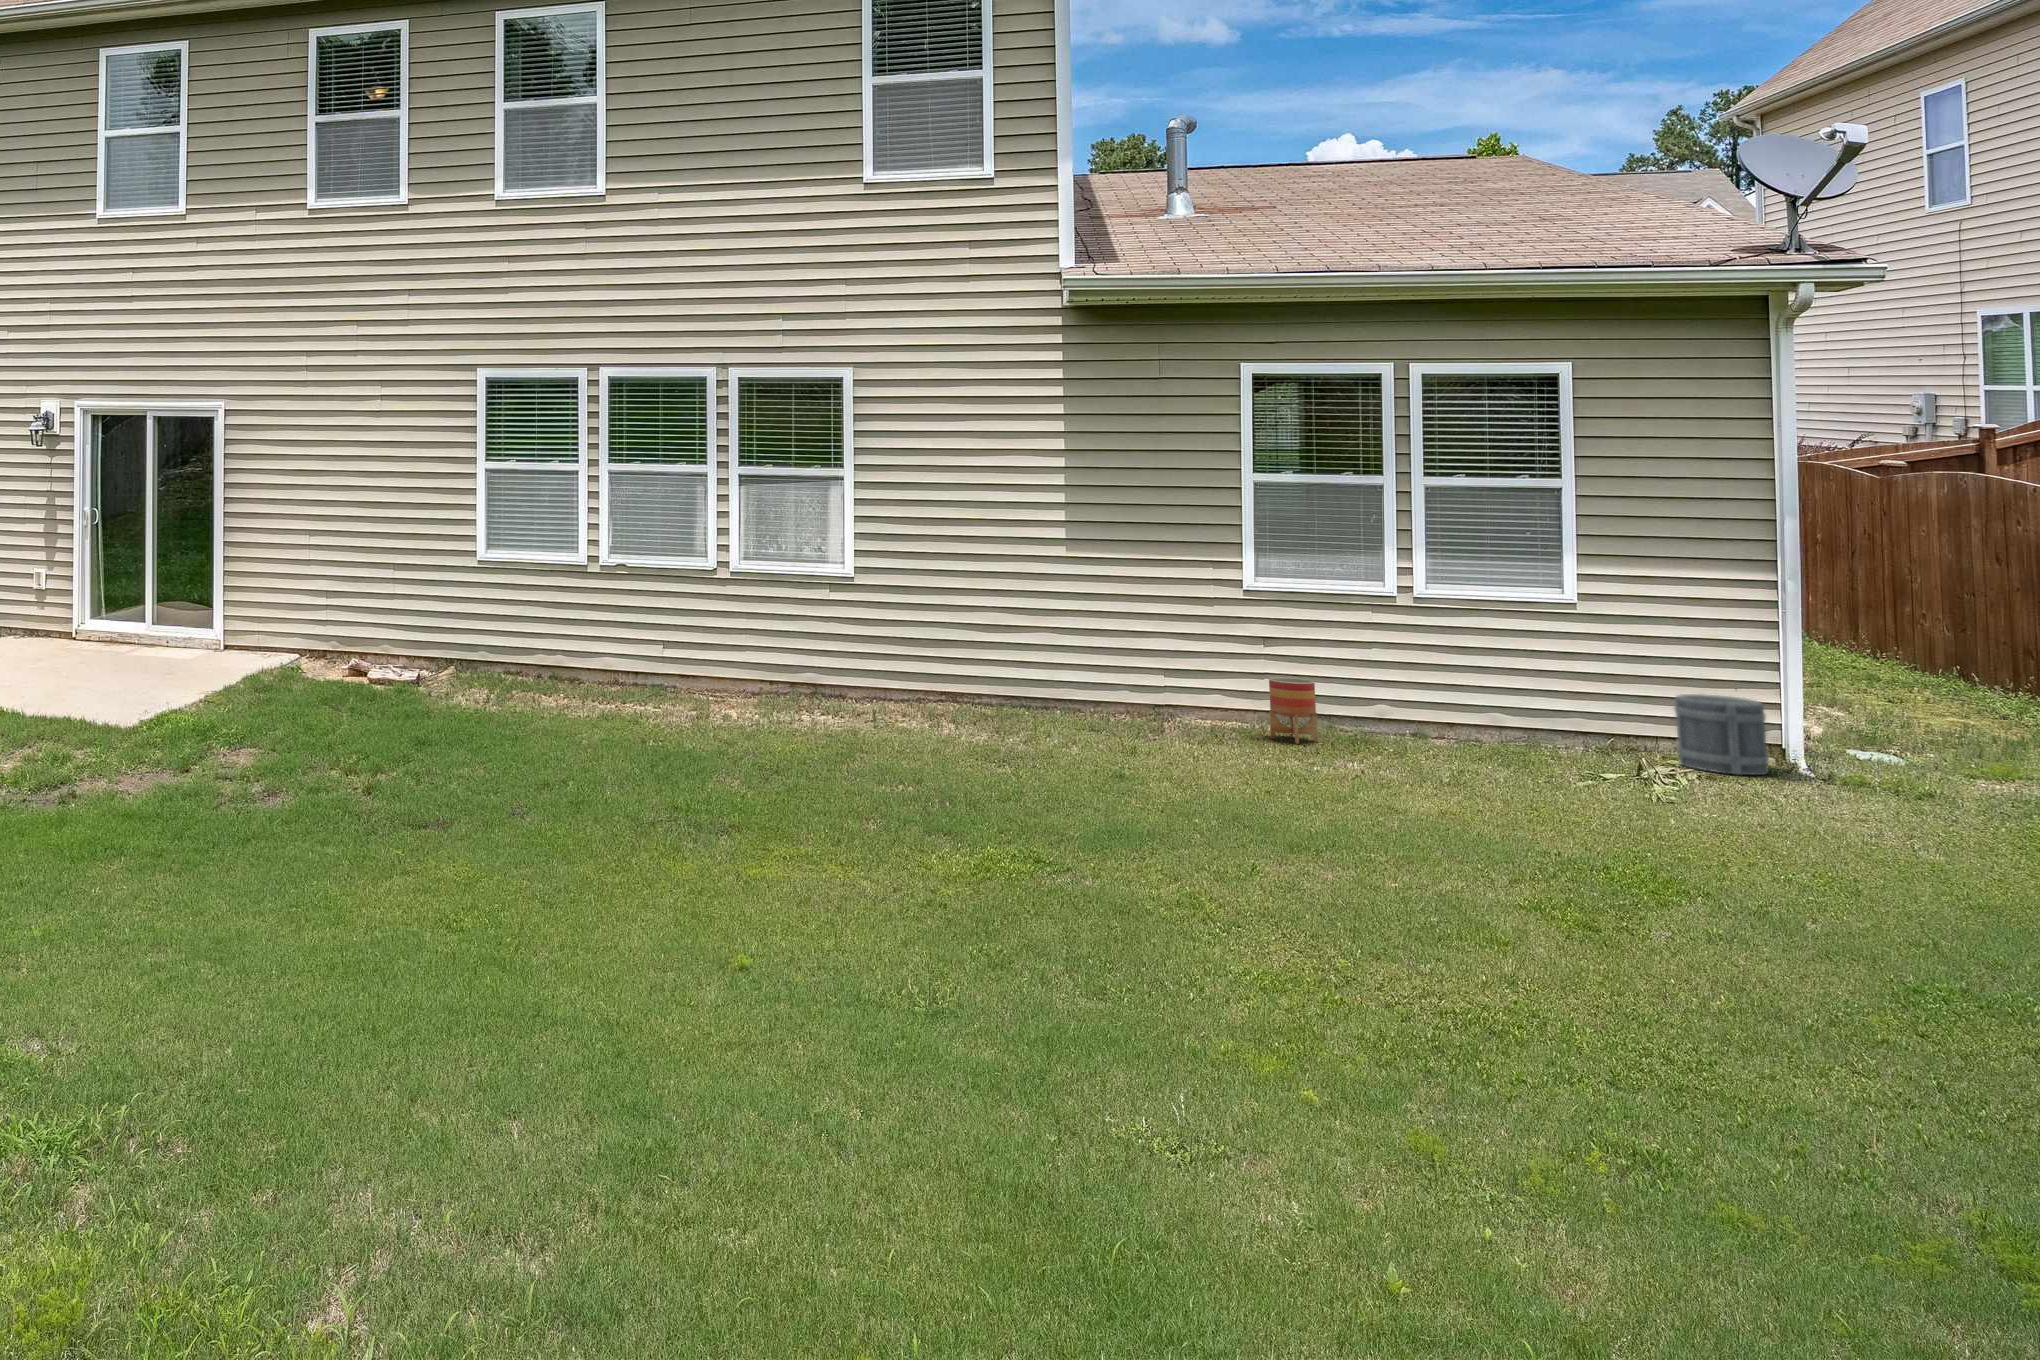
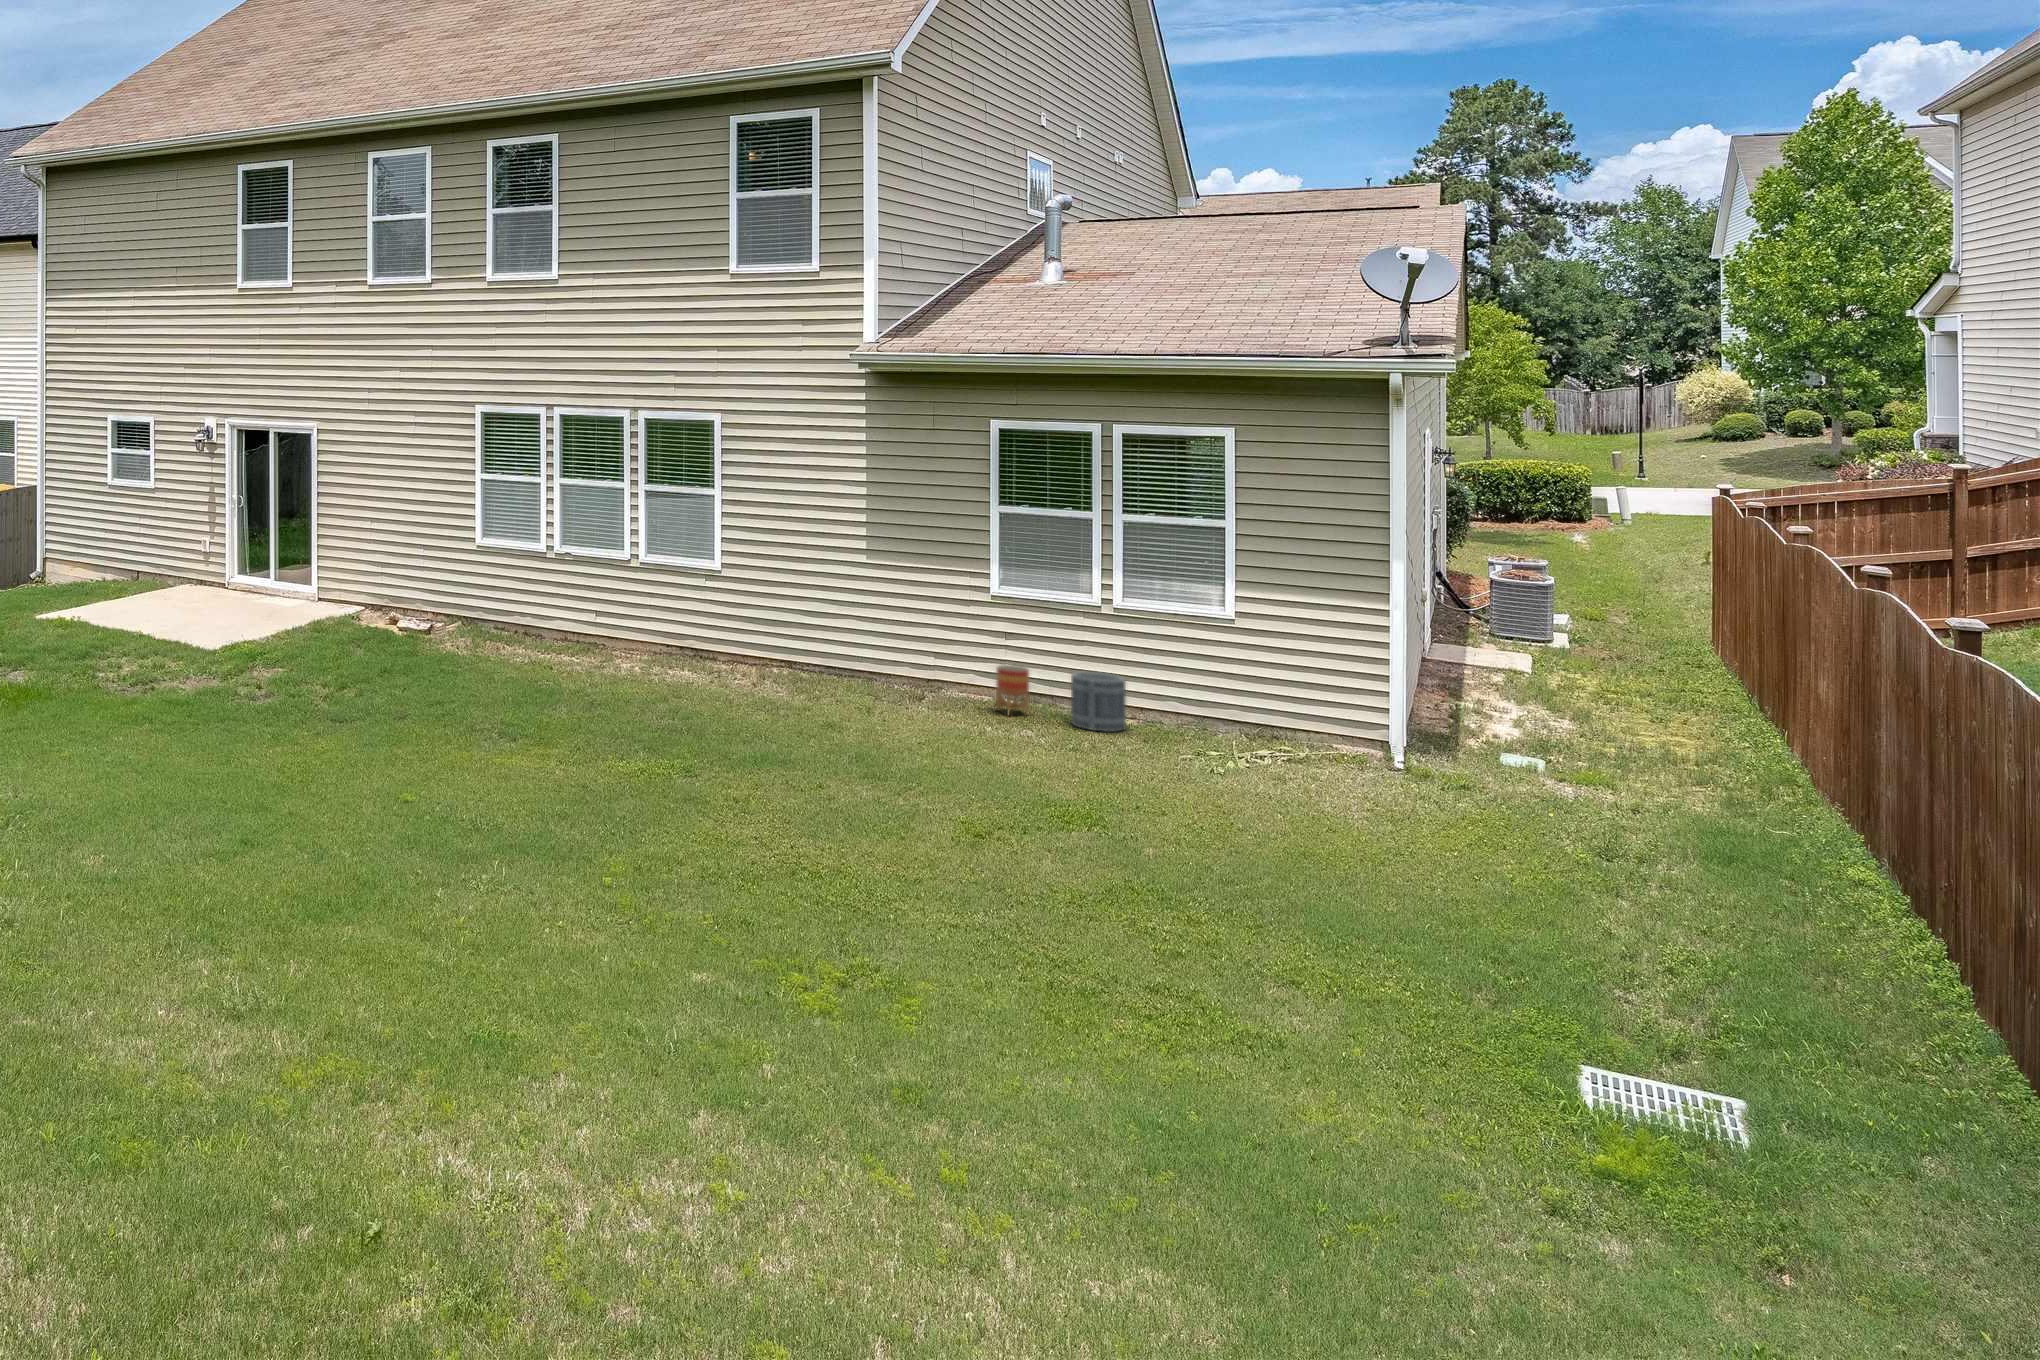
bucket: present [1675,694,1769,775] -> present [1071,672,1126,732]

